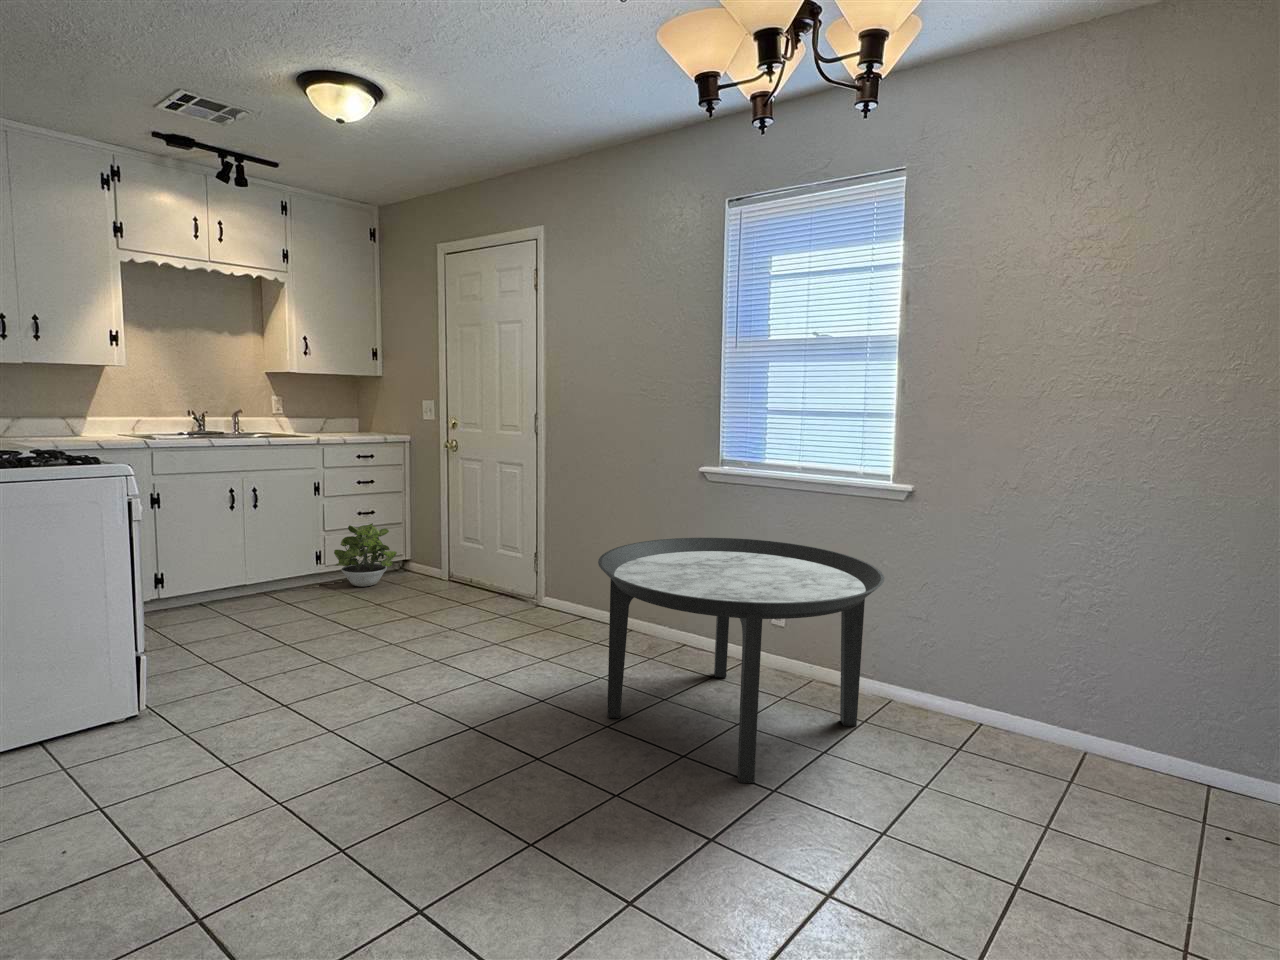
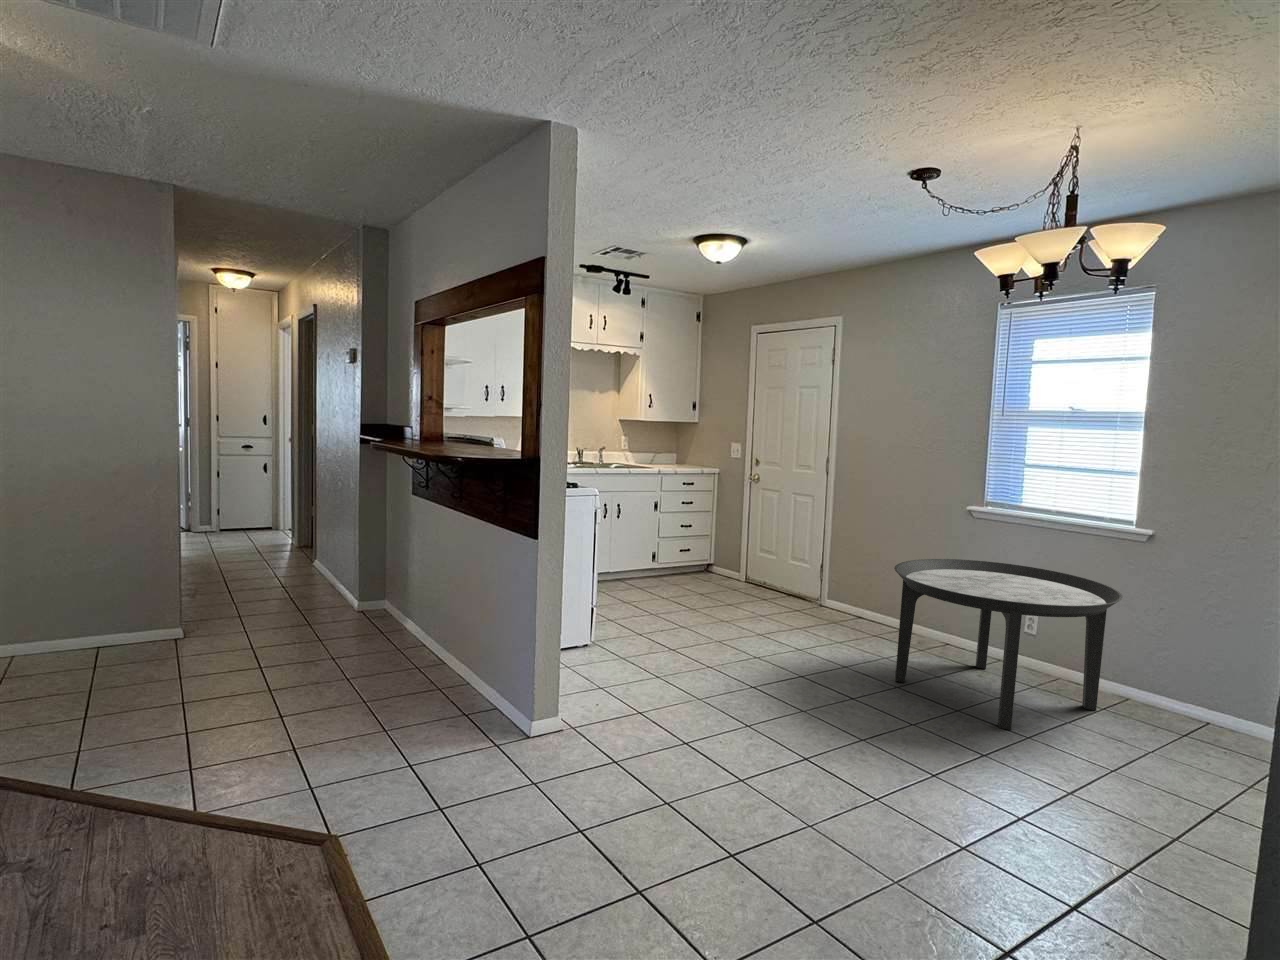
potted plant: present [334,523,397,587] -> none [666,535,712,582]

